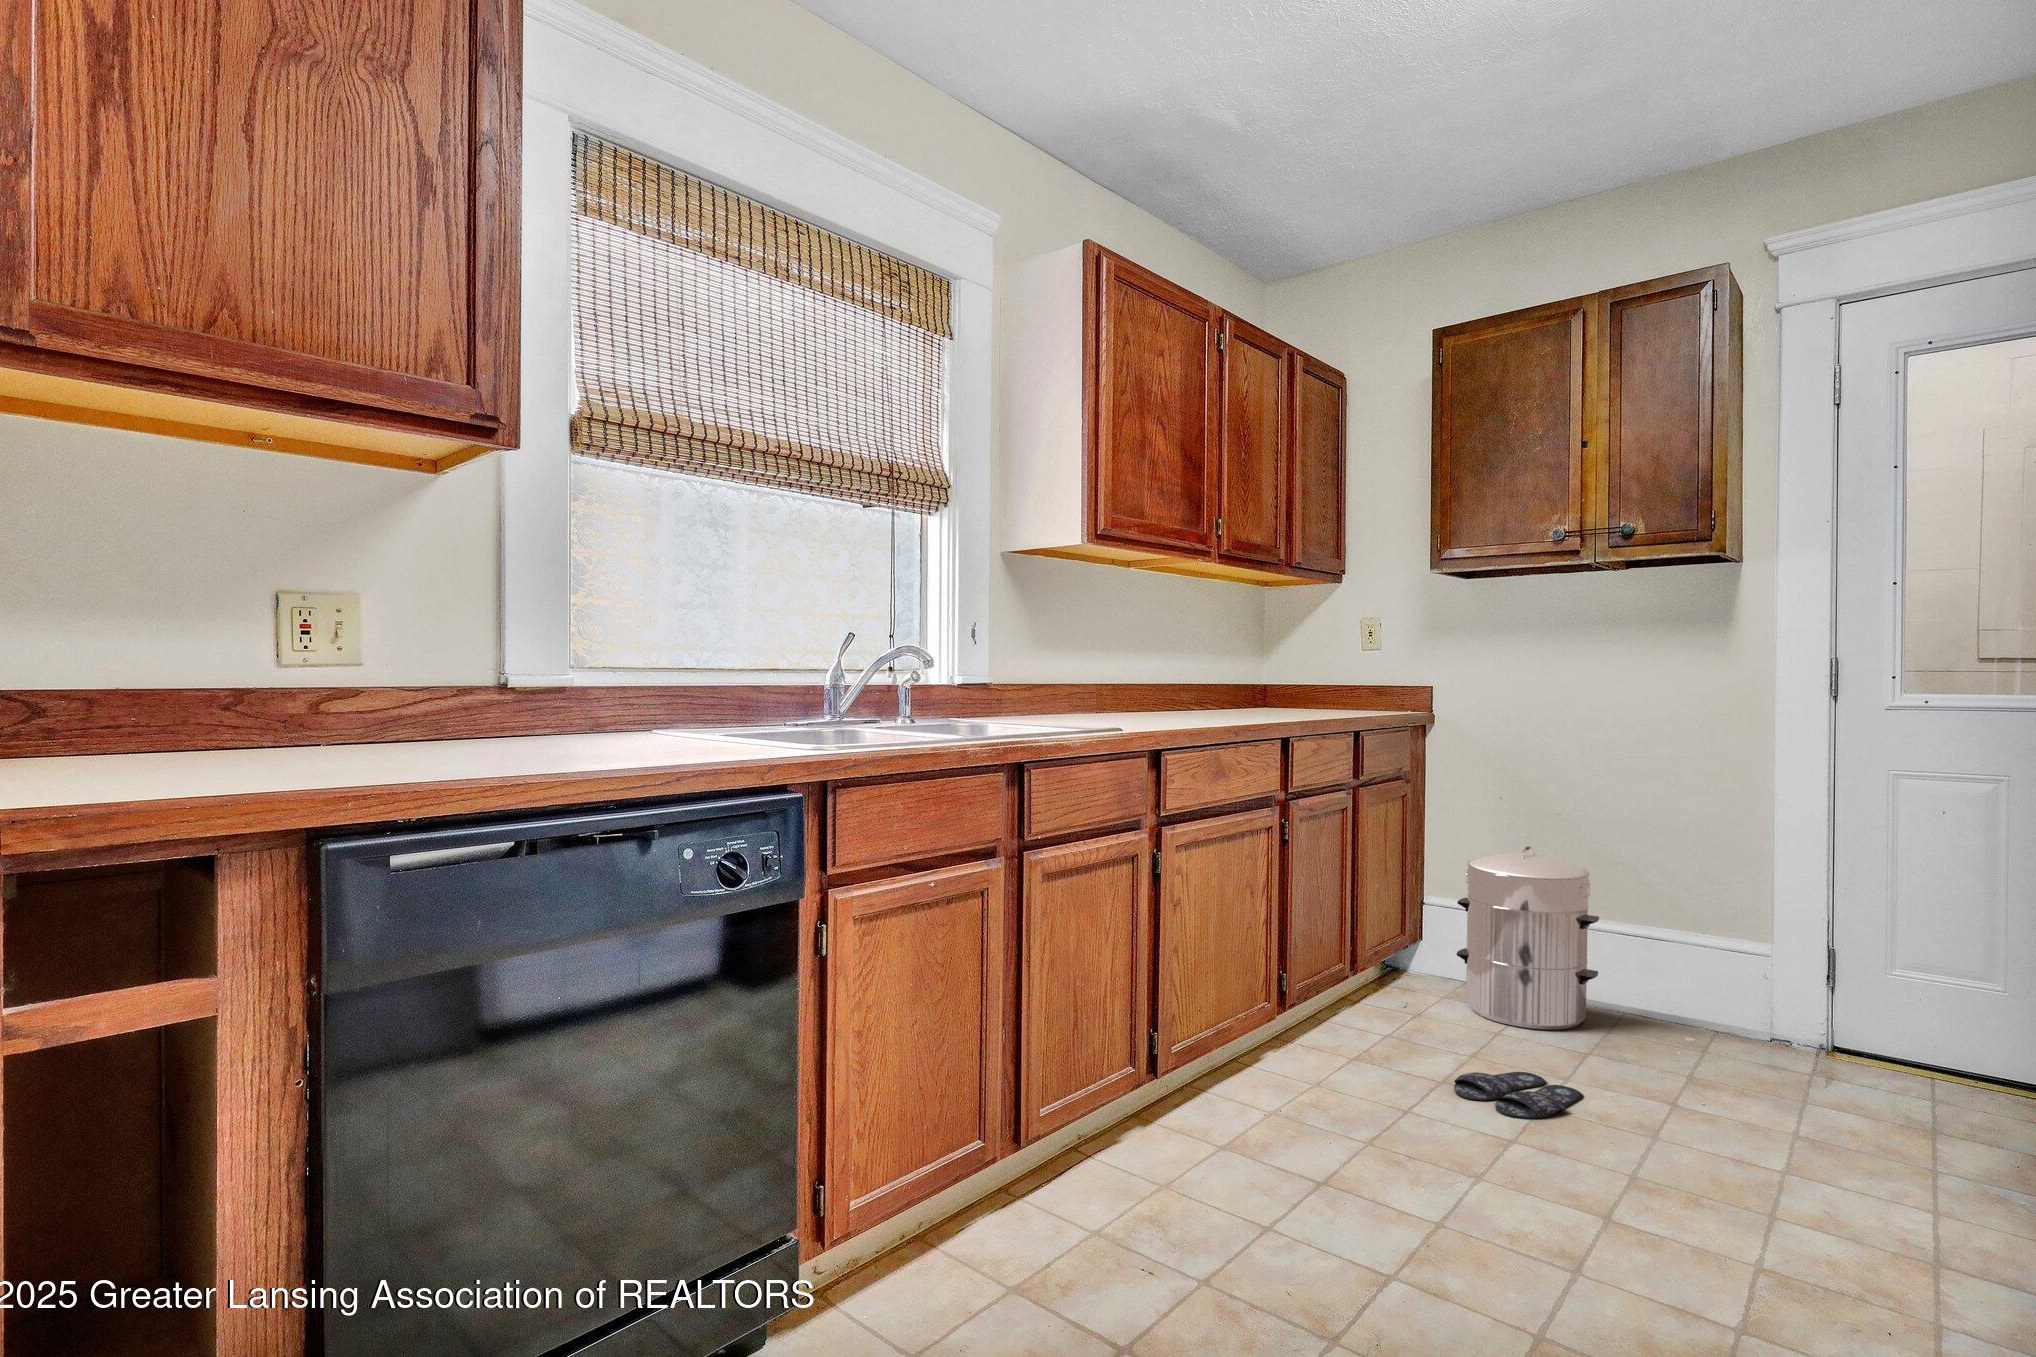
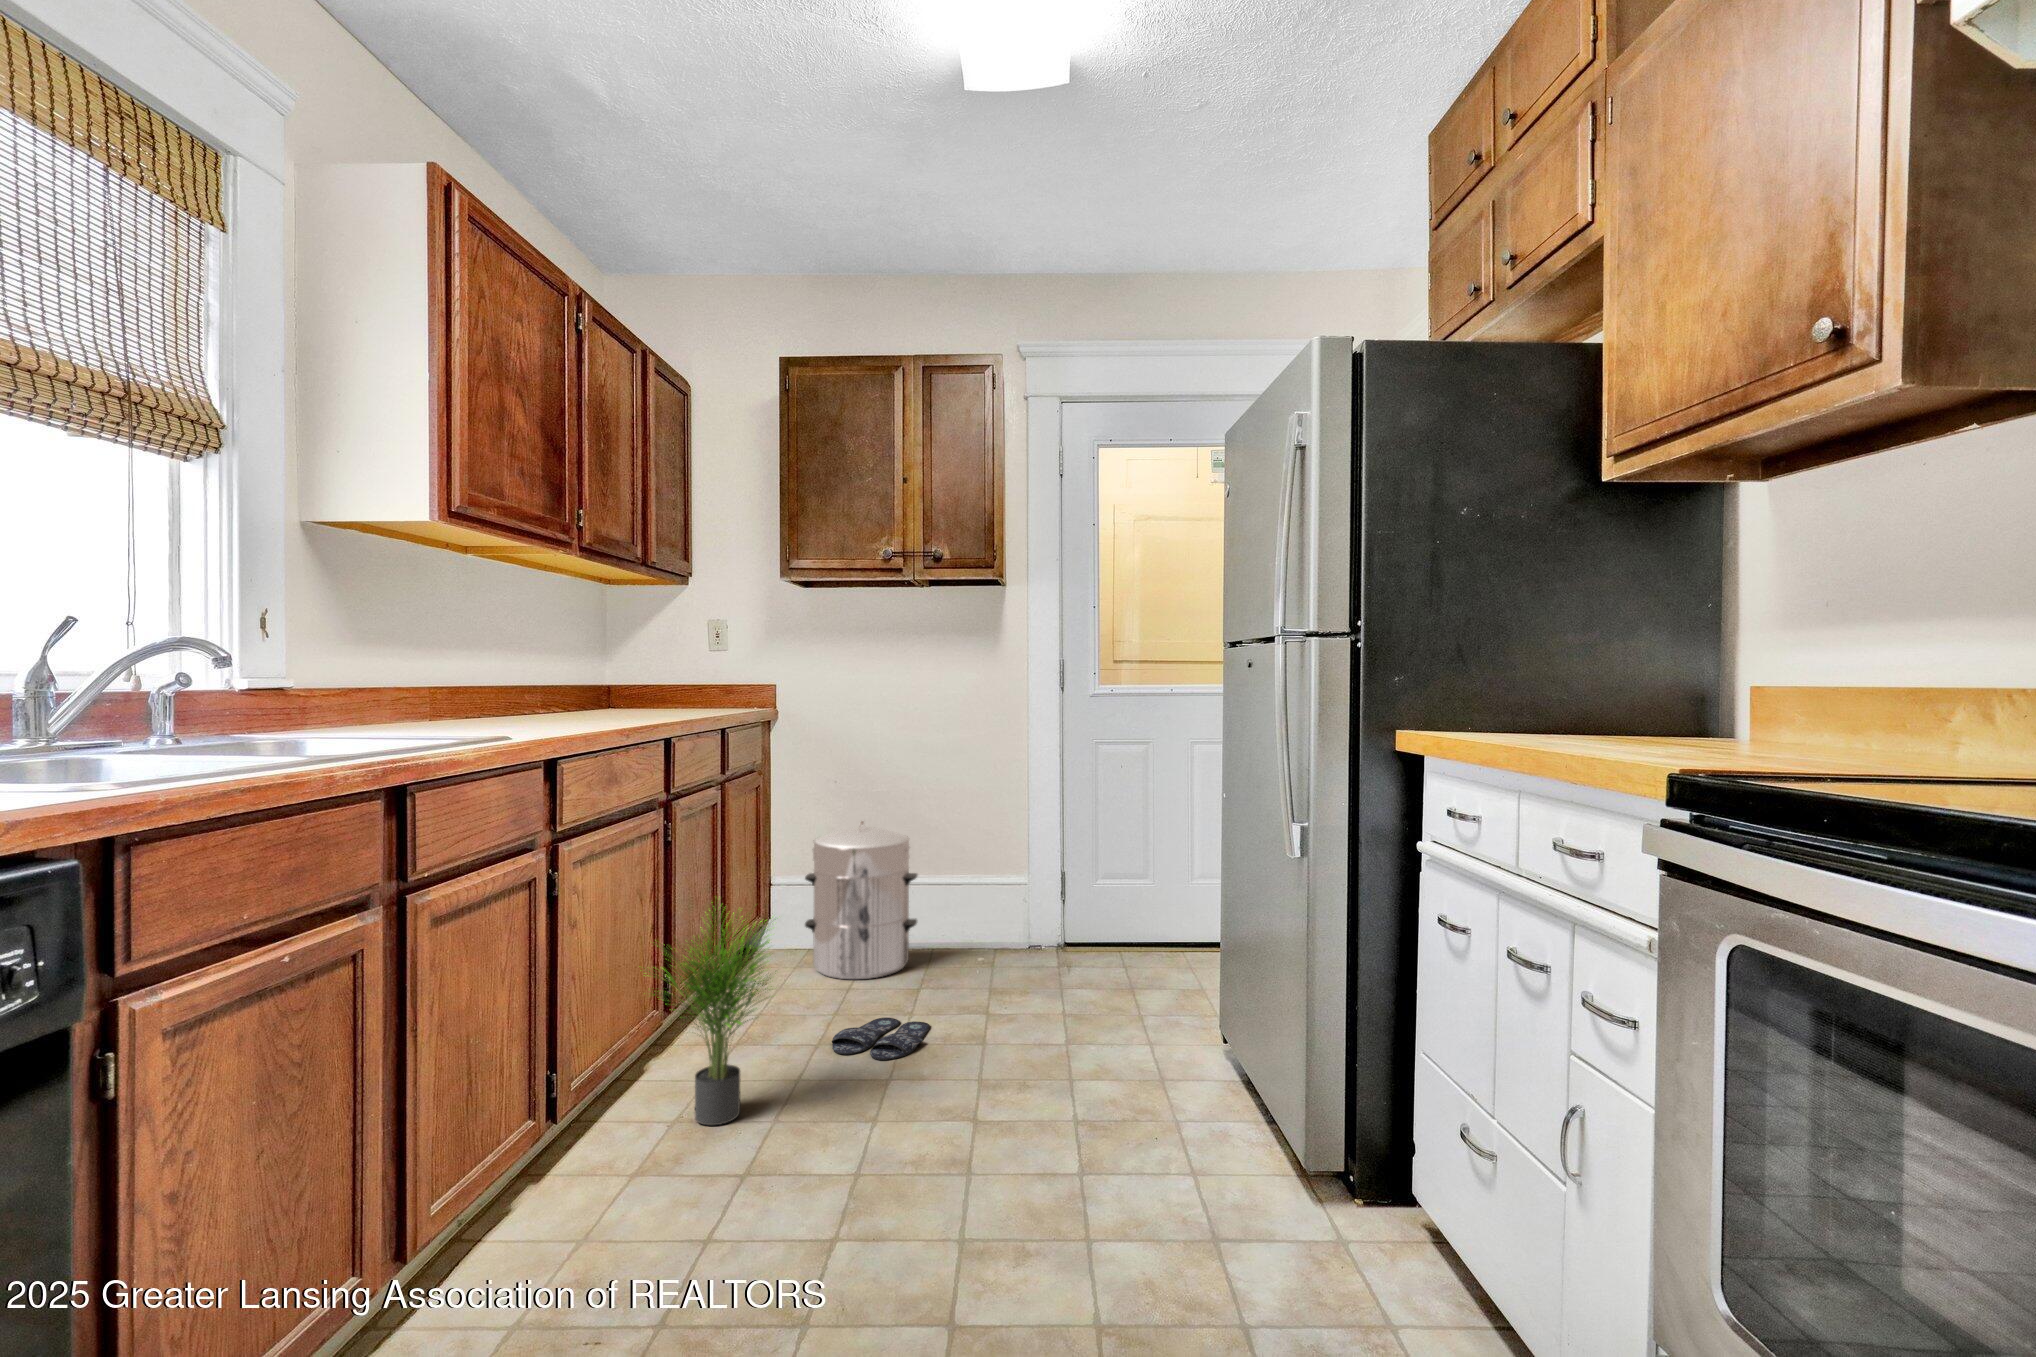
potted plant: none [1242,899,1382,1126] -> present [649,902,776,1125]

